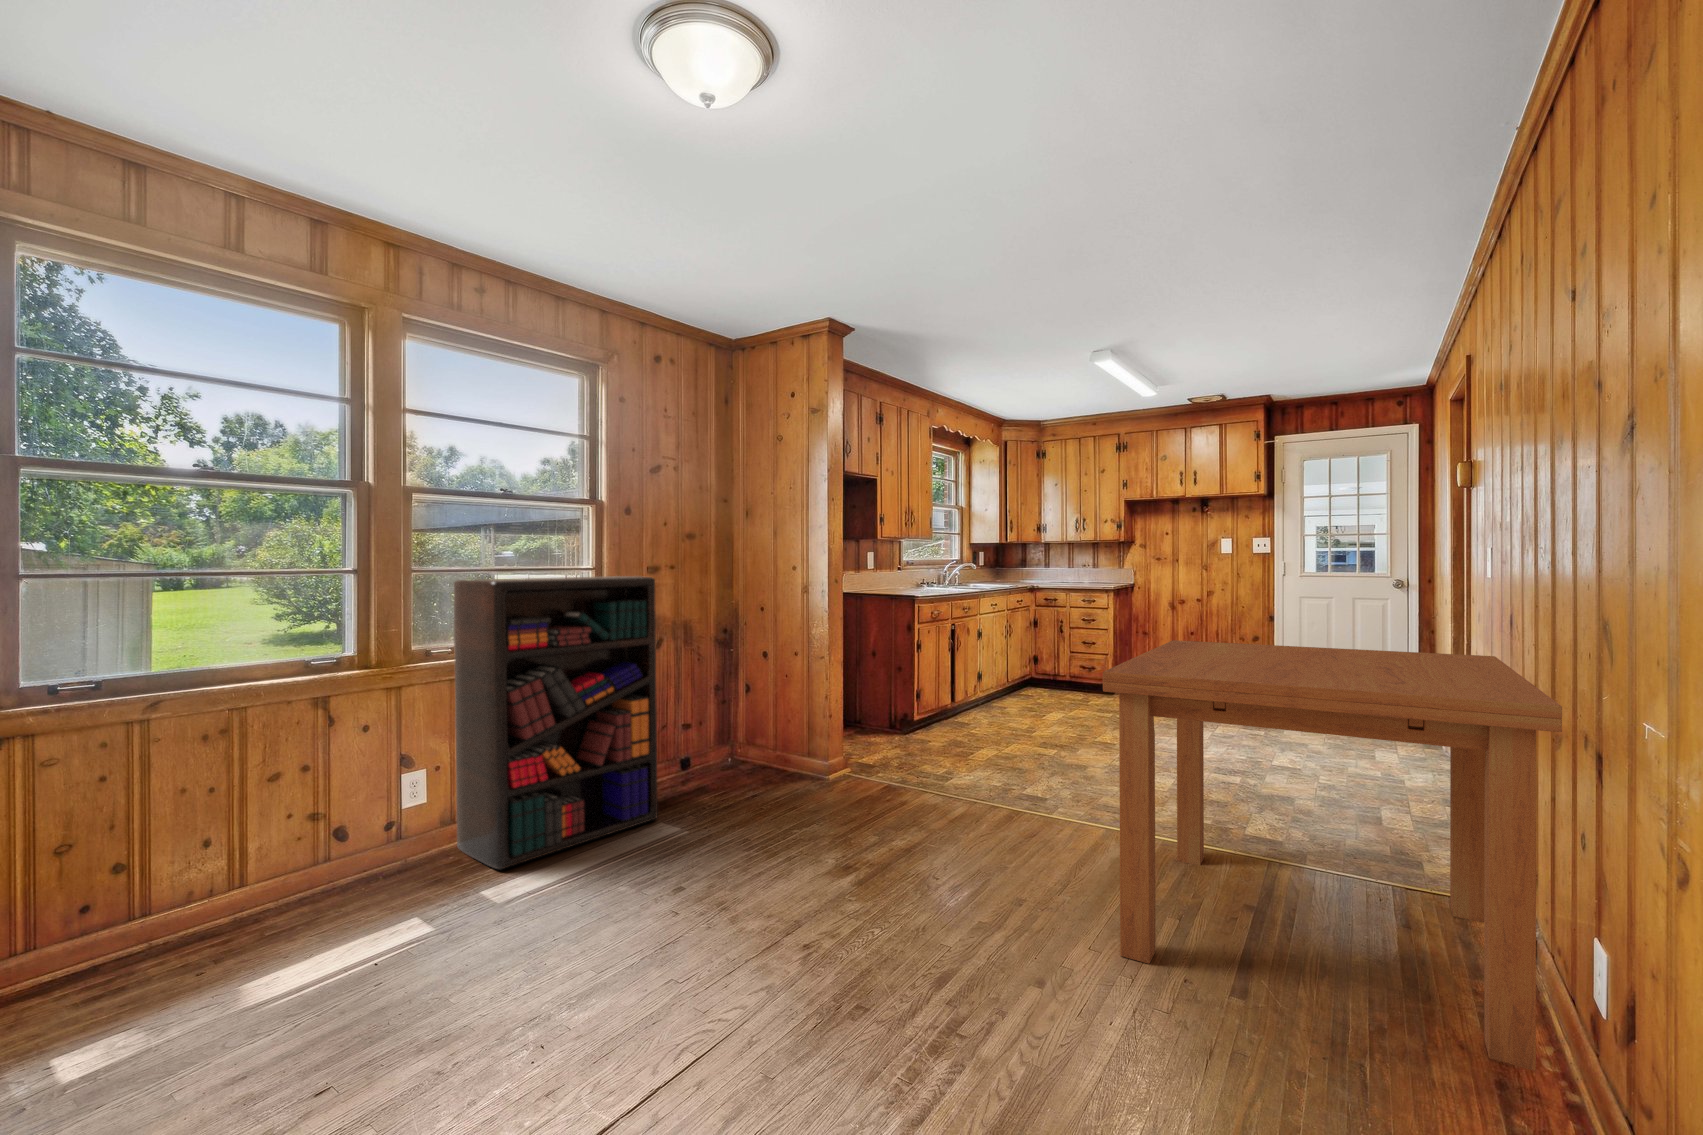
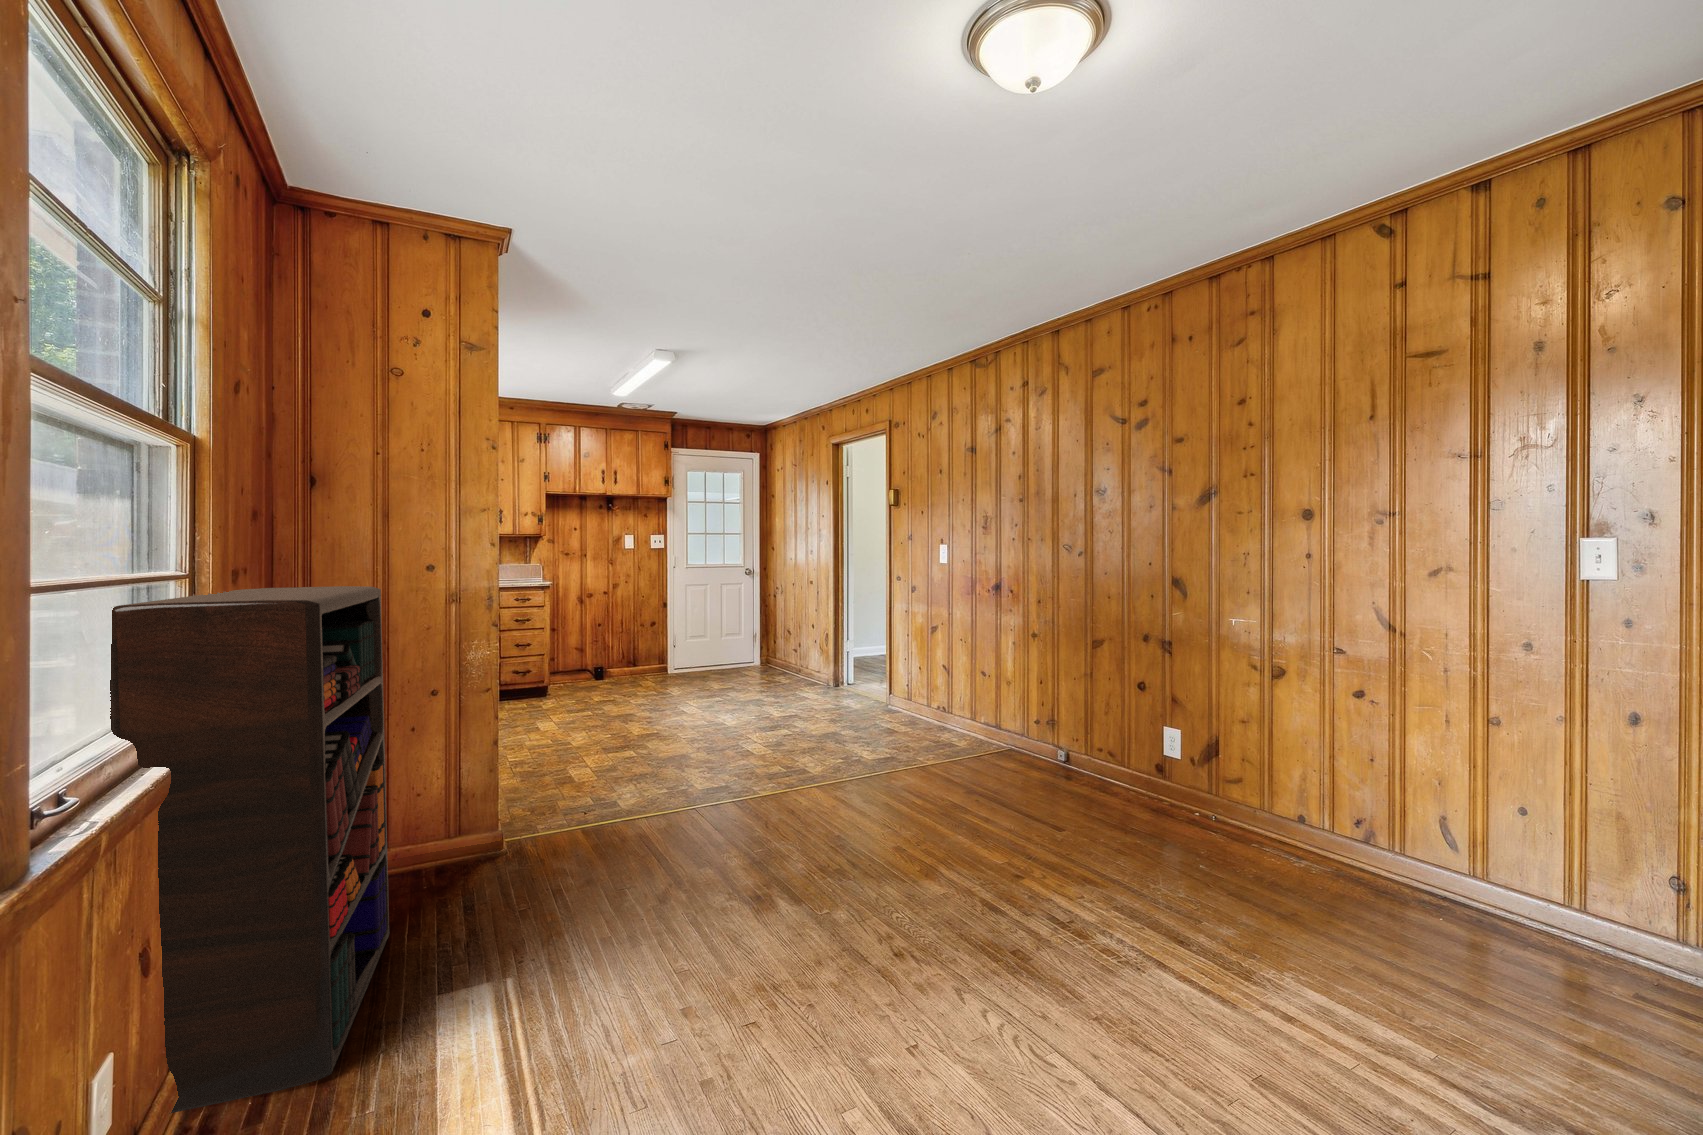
dining table: present [1103,640,1562,1071] -> none [840,610,1126,836]

